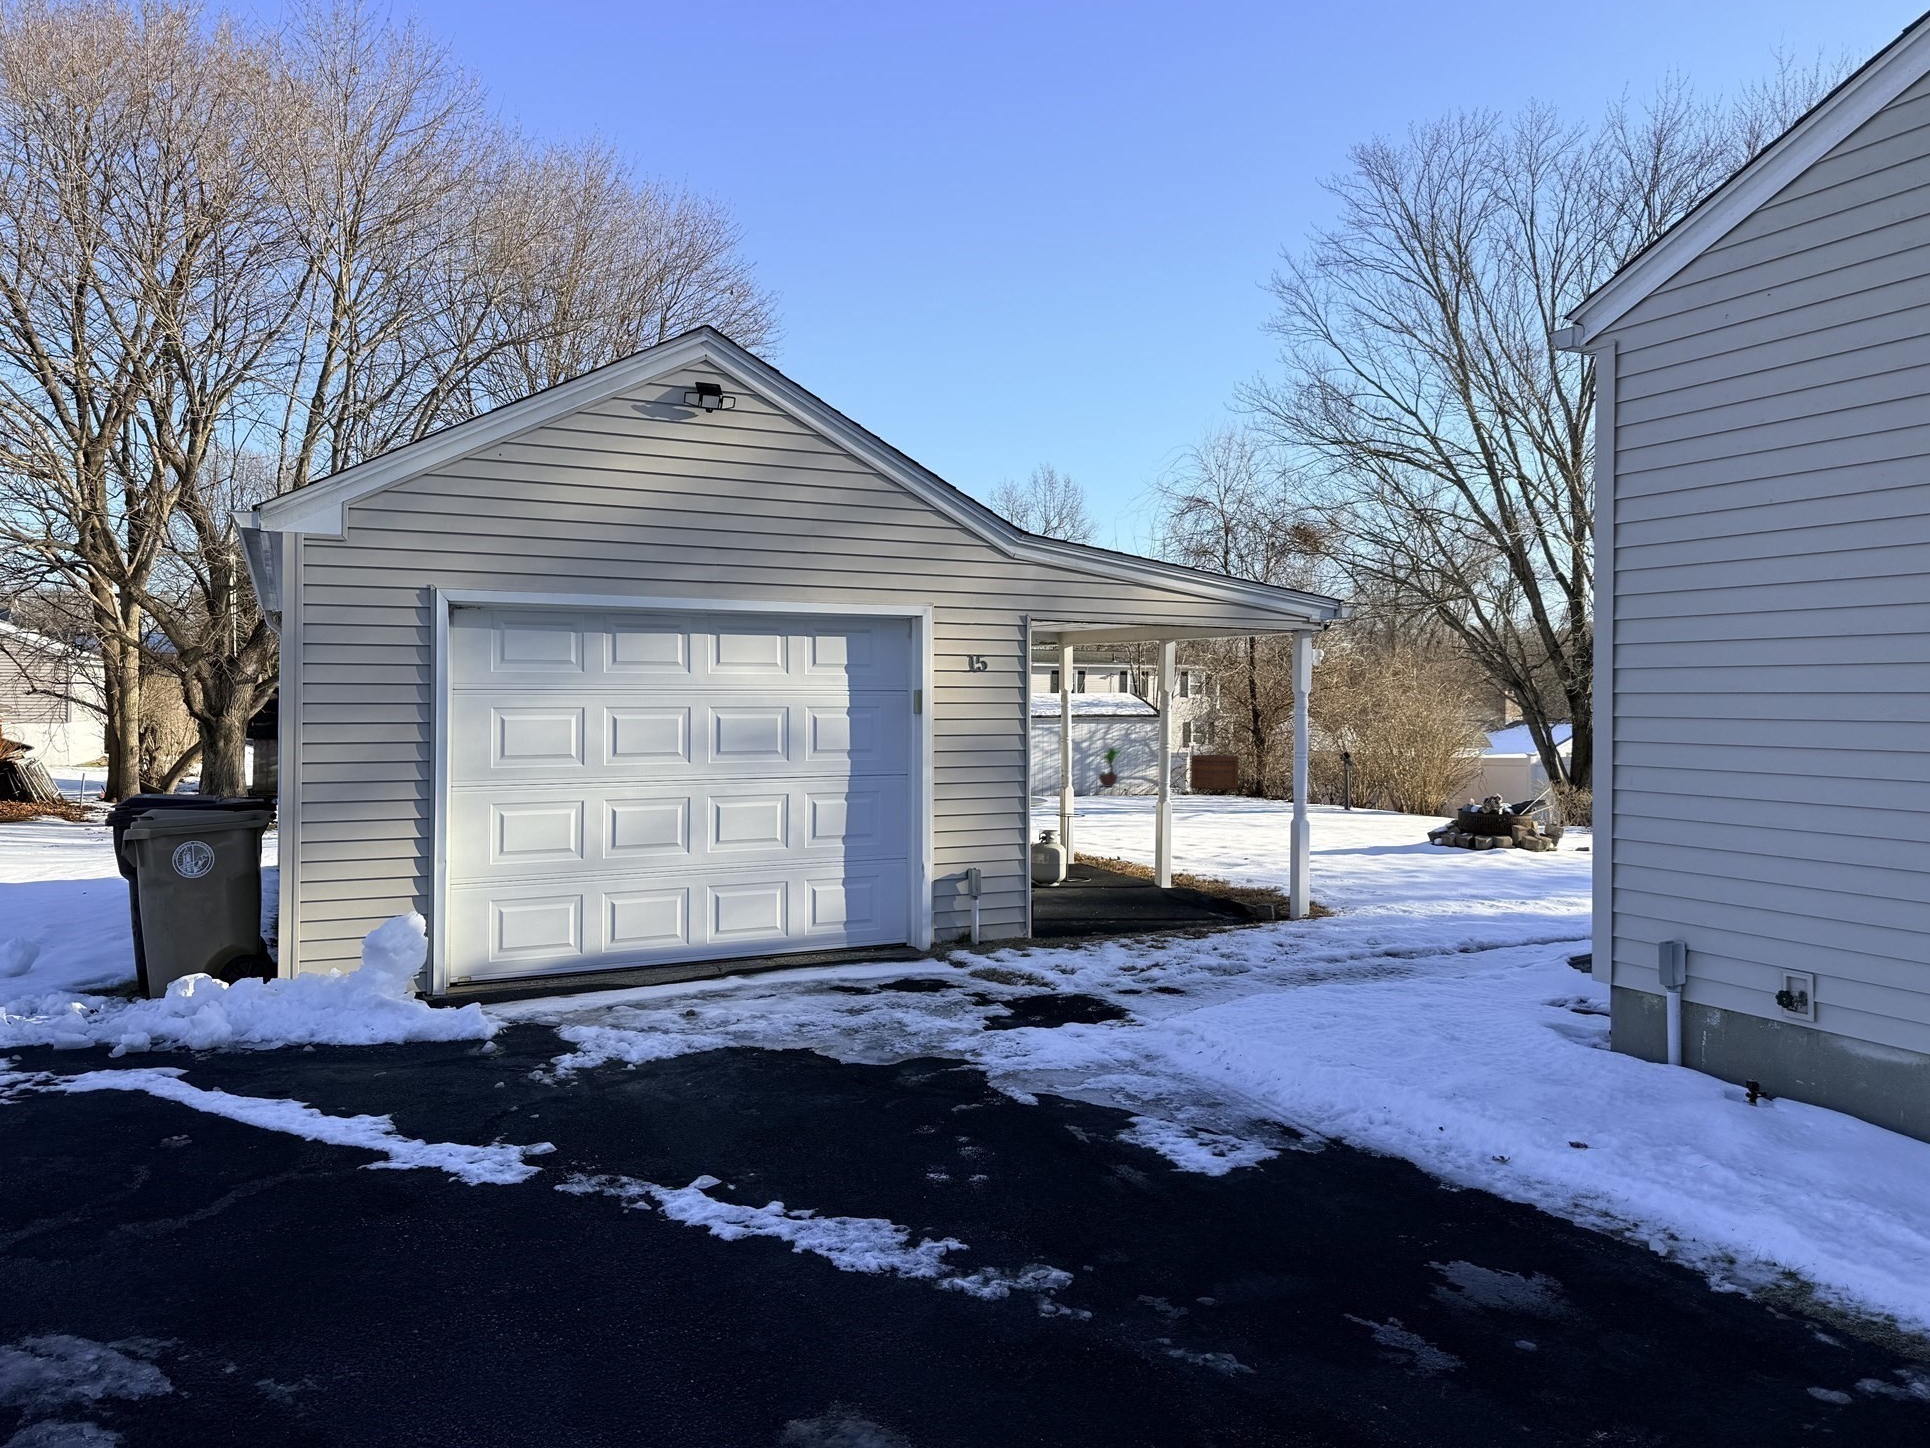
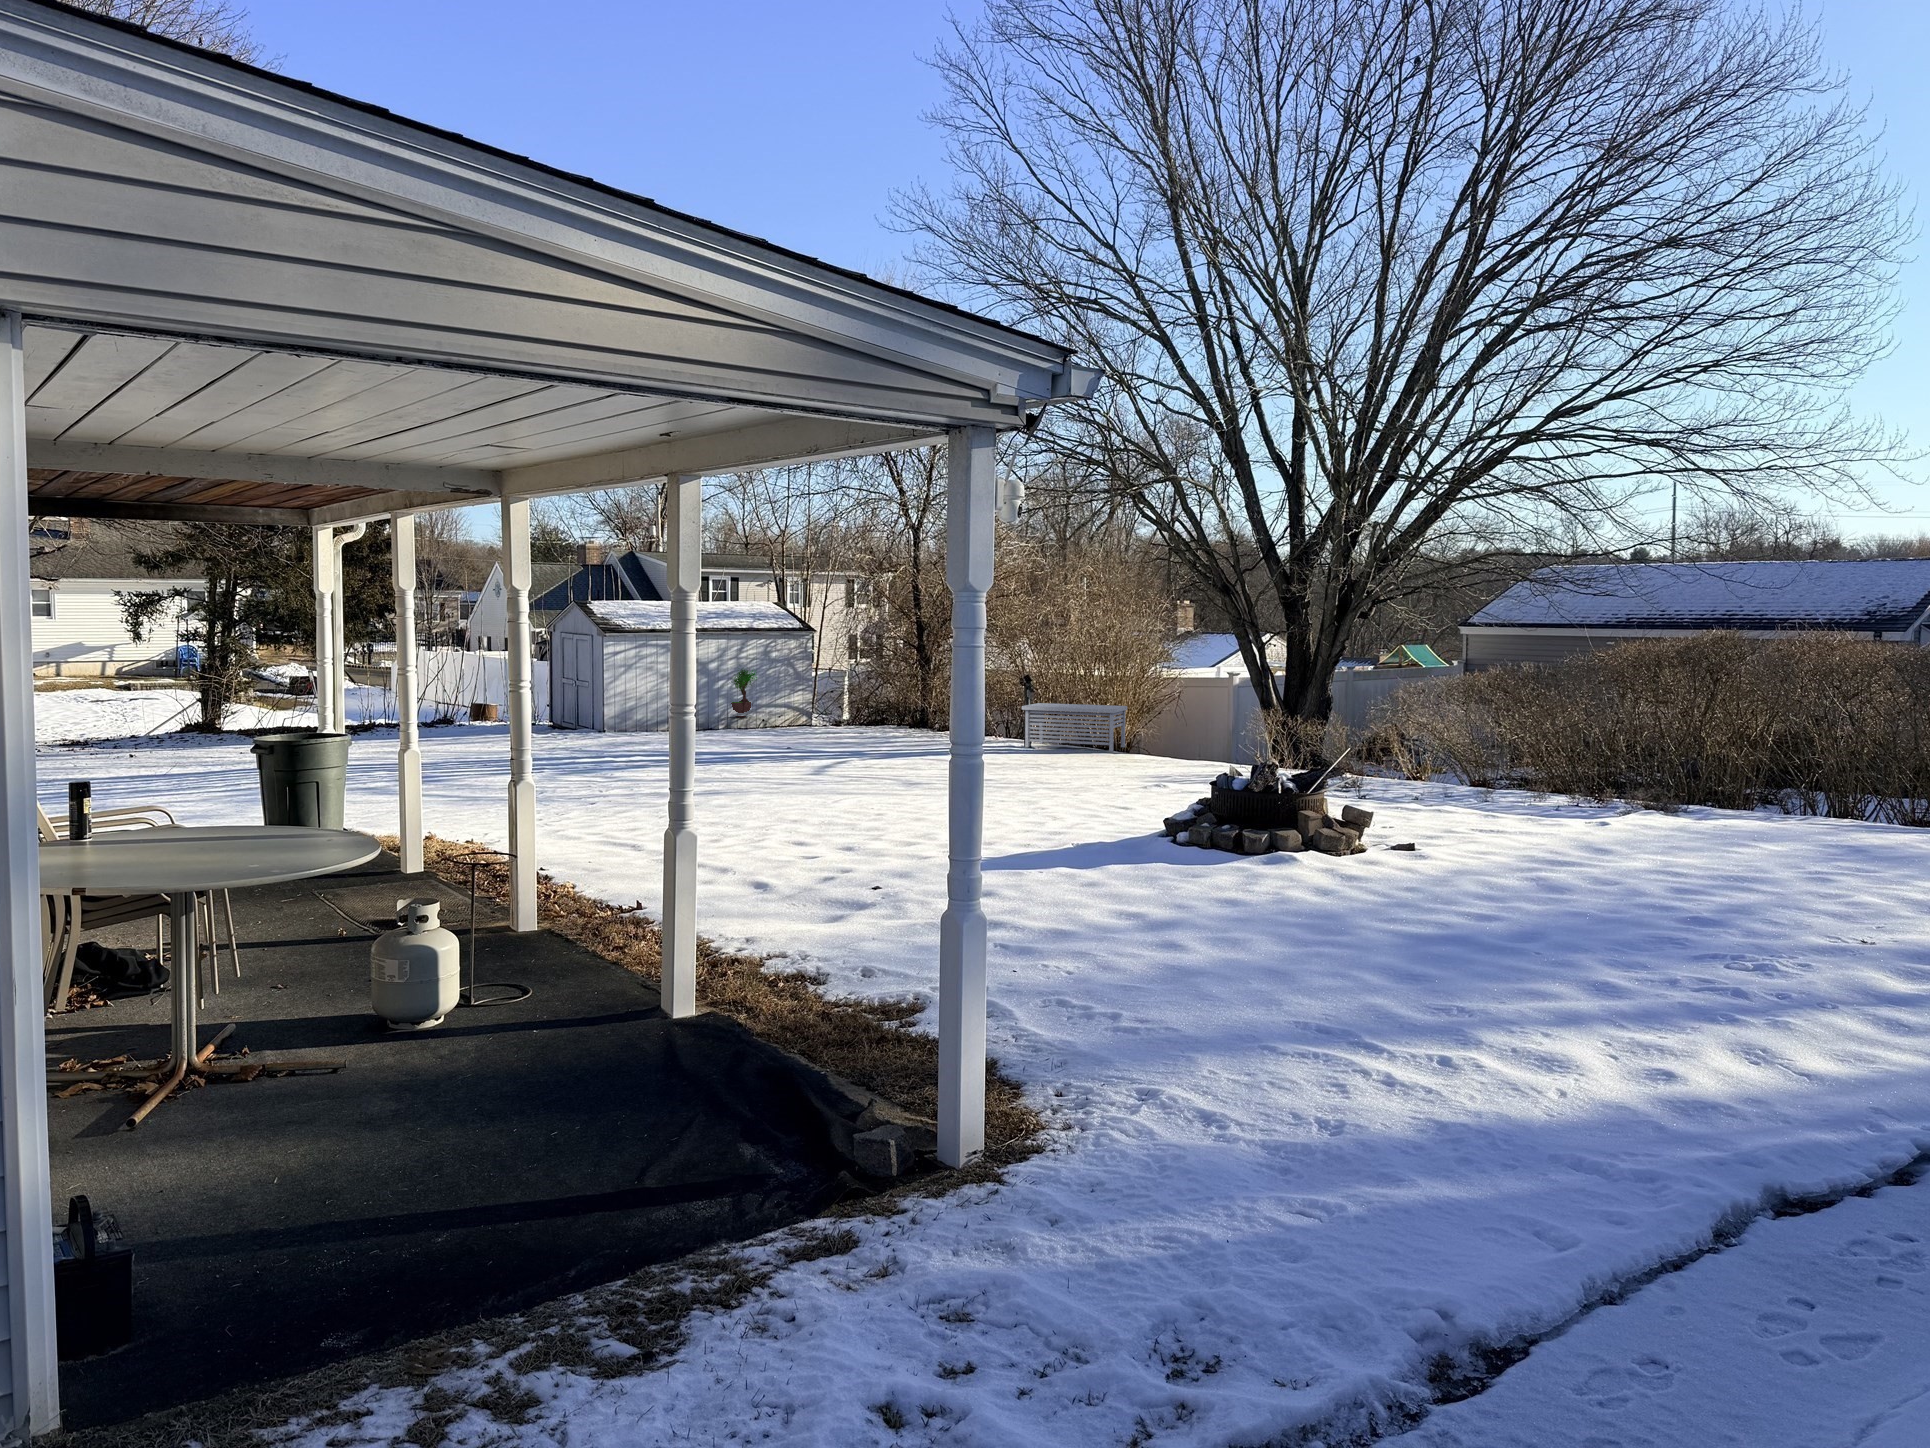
wooden crate: present [1192,755,1238,789] -> none [845,676,901,719]
storage bench: none [1341,775,1425,811] -> present [1022,703,1127,752]

